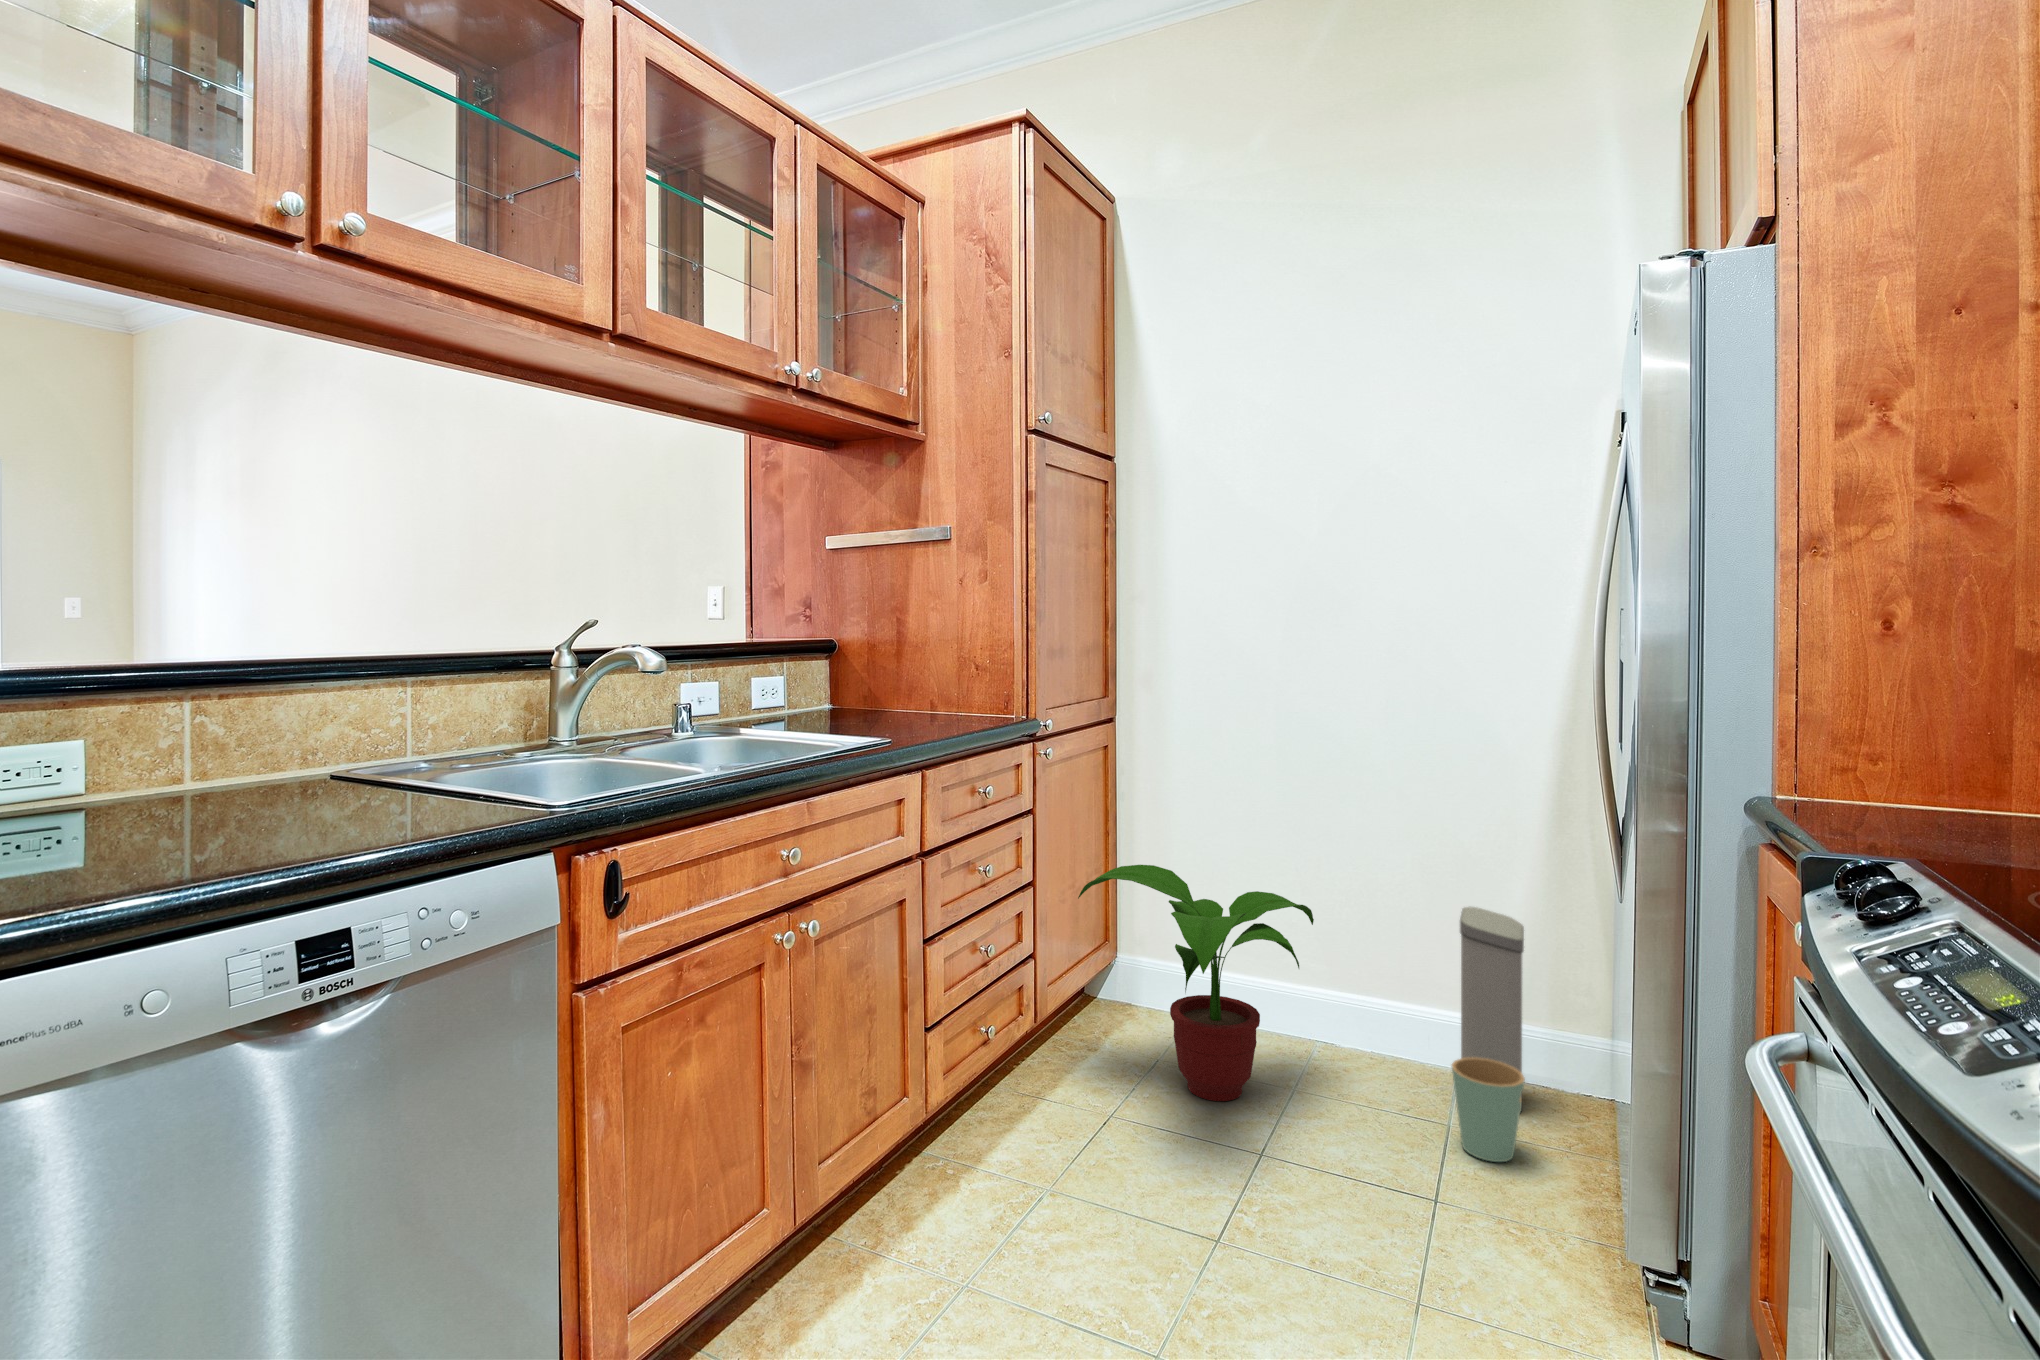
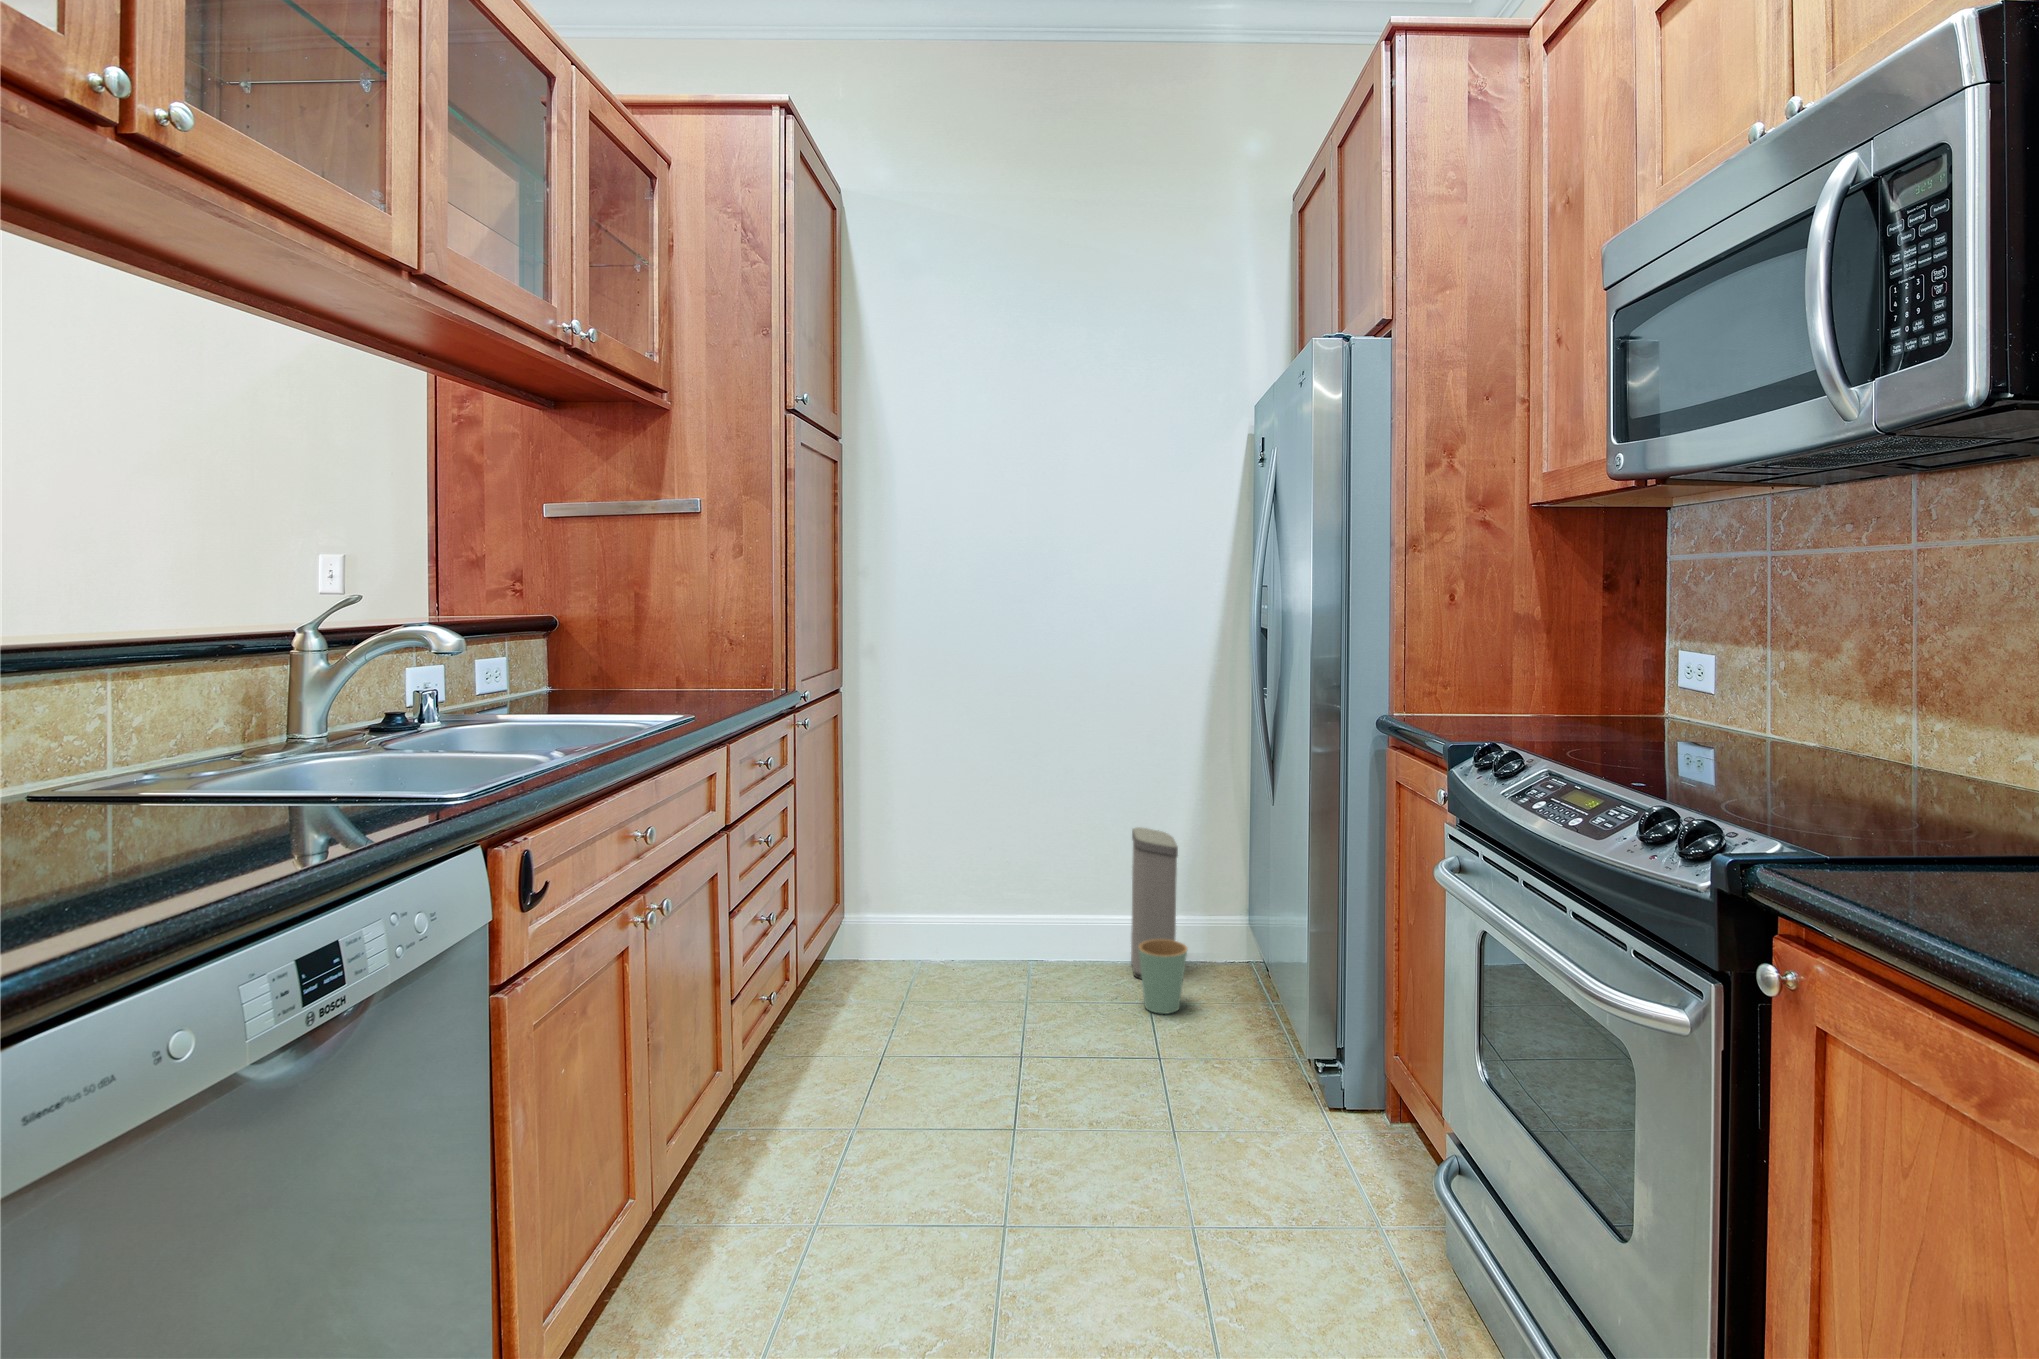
potted plant: present [1078,865,1314,1101] -> none [827,821,1026,1017]

